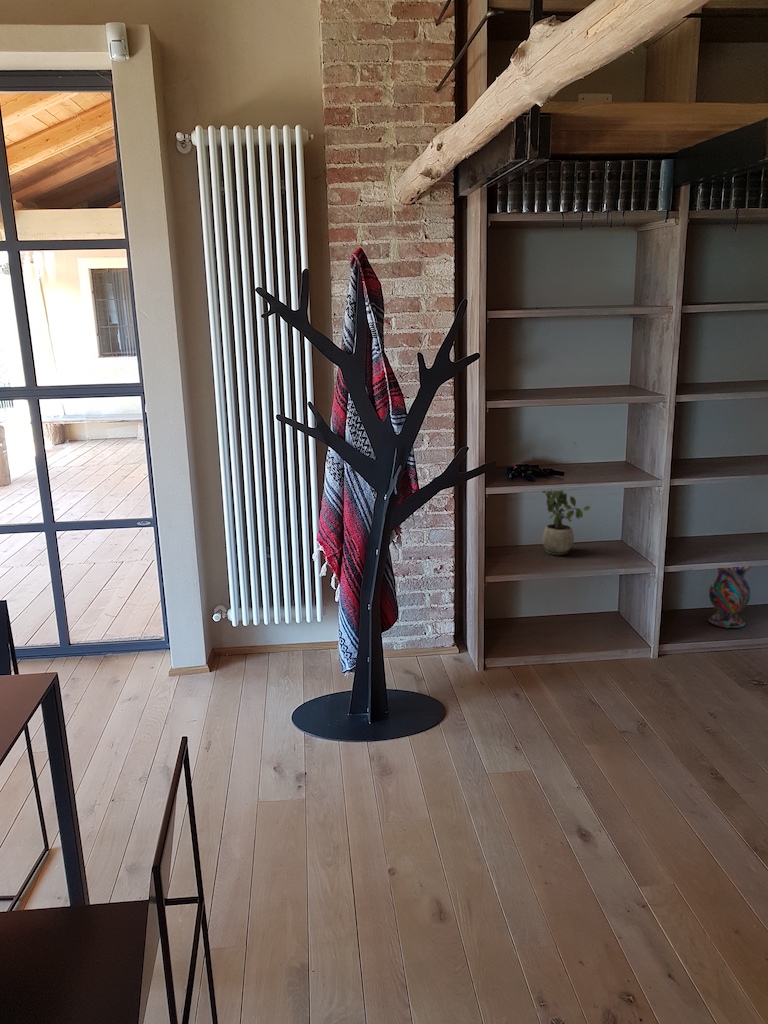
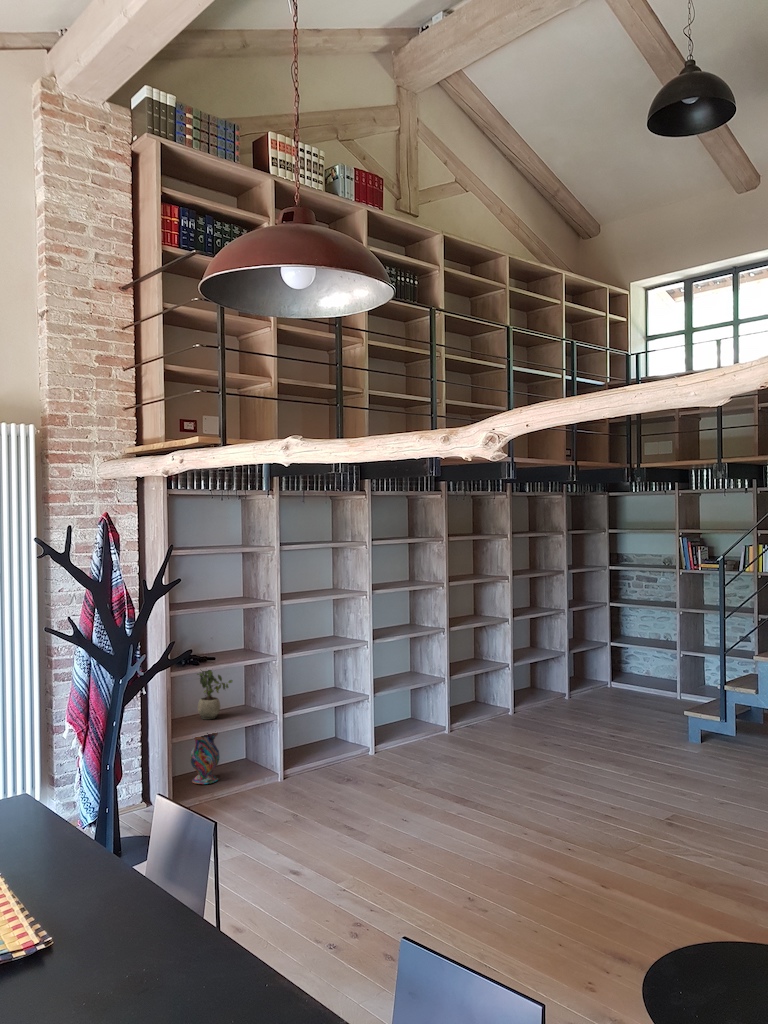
vase: present [708,566,751,628] -> present [190,733,219,784]

